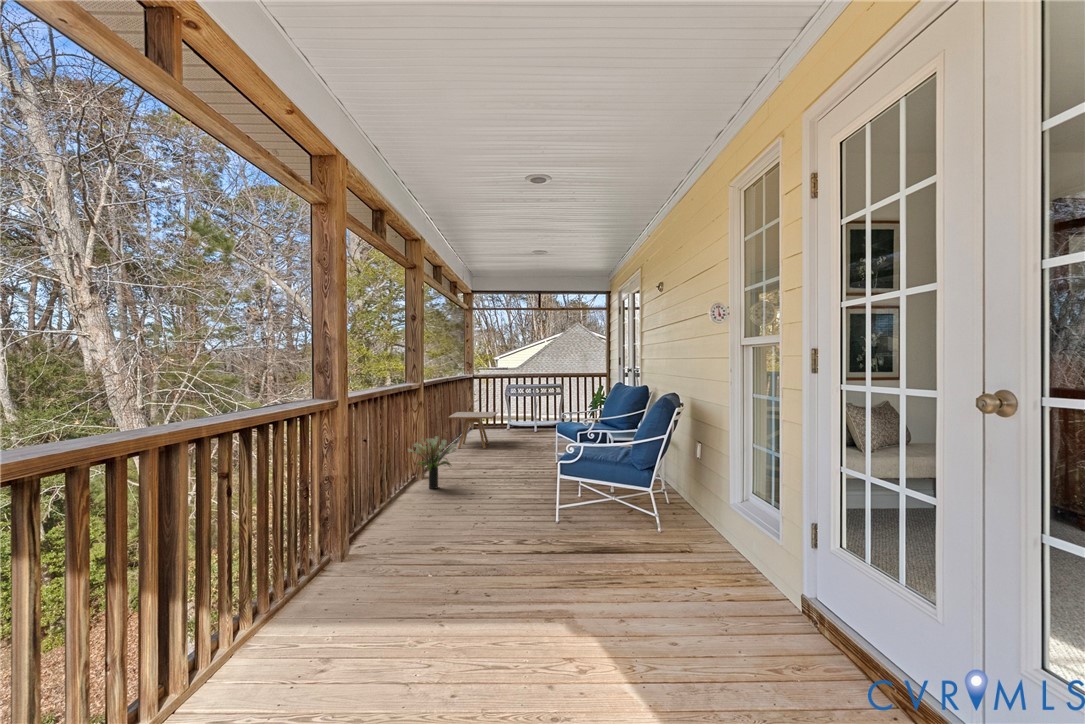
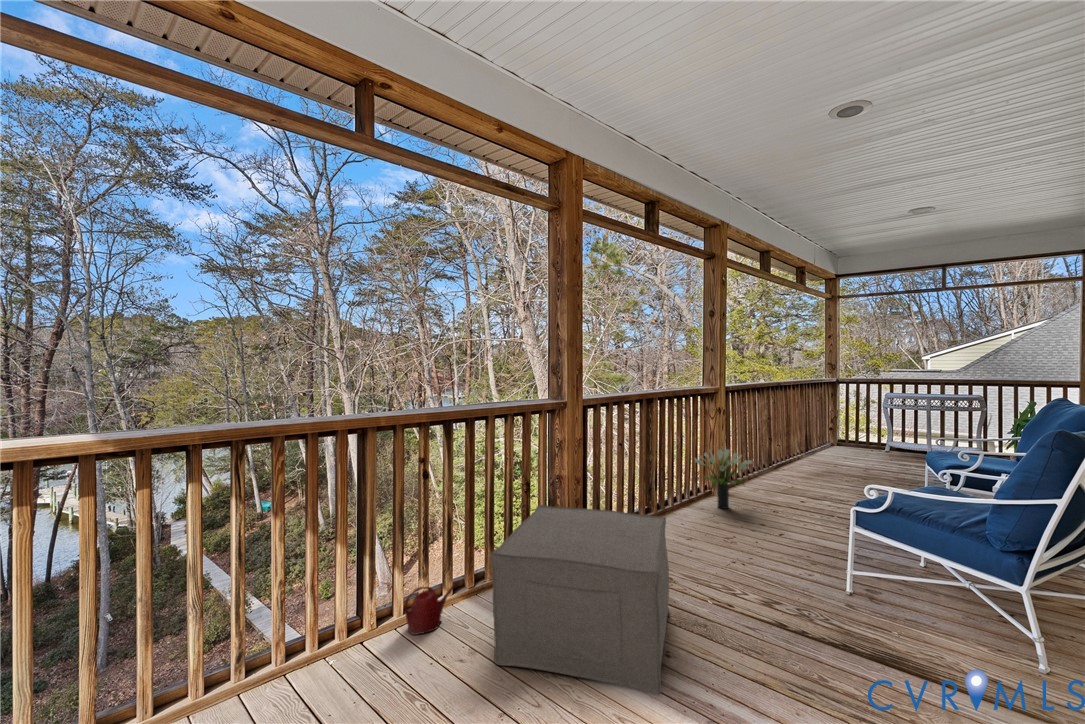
side table: present [448,412,497,449] -> none [780,423,855,472]
ottoman: none [336,491,507,660] -> present [491,505,669,695]
watering can: none [219,607,272,683] -> present [404,581,460,635]

